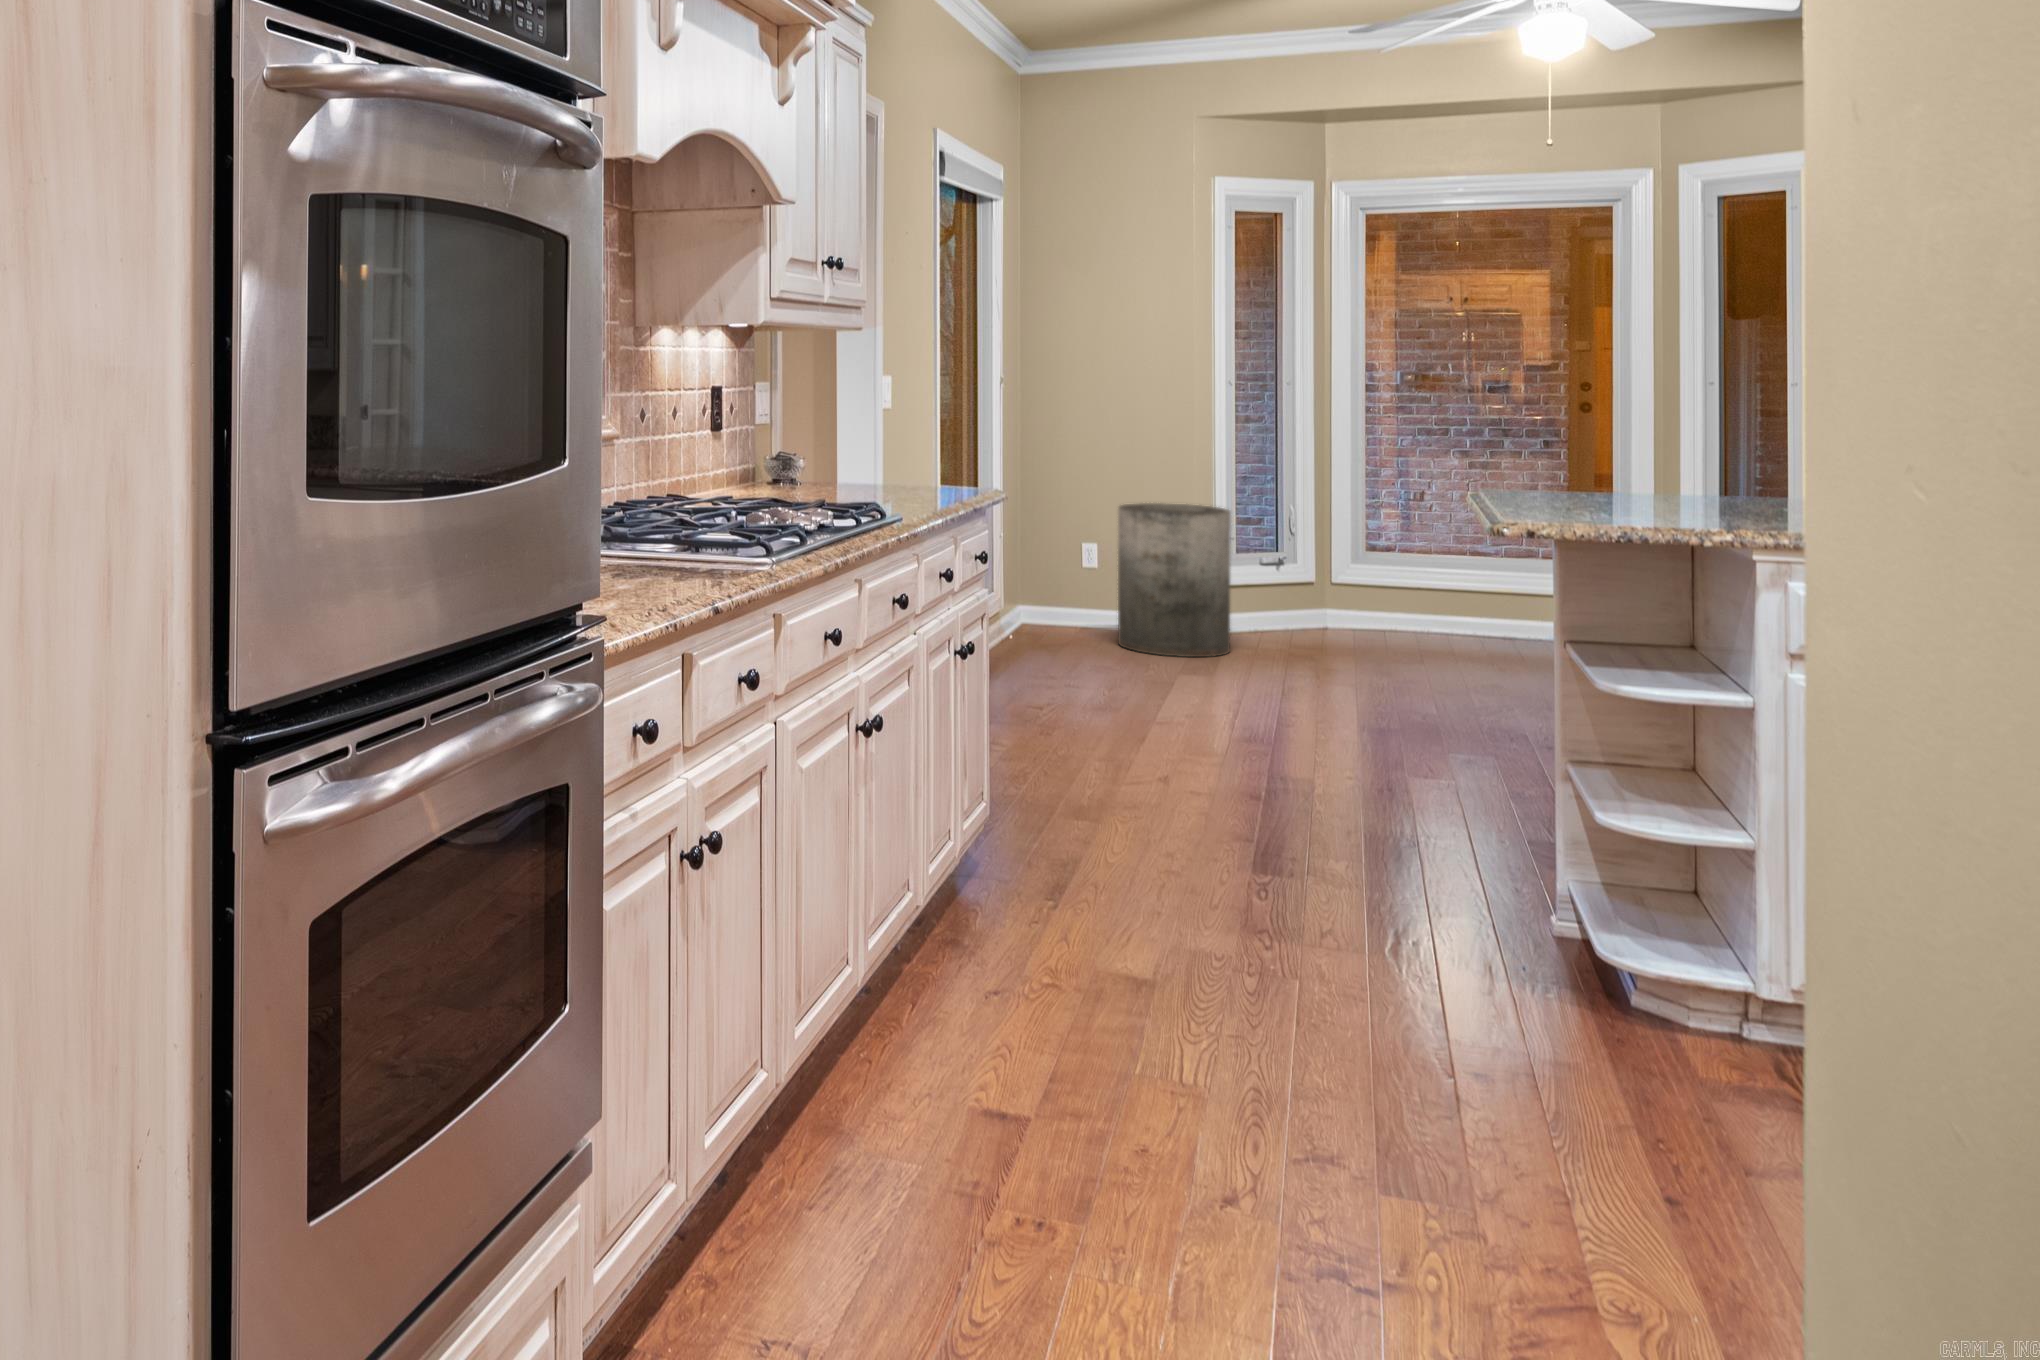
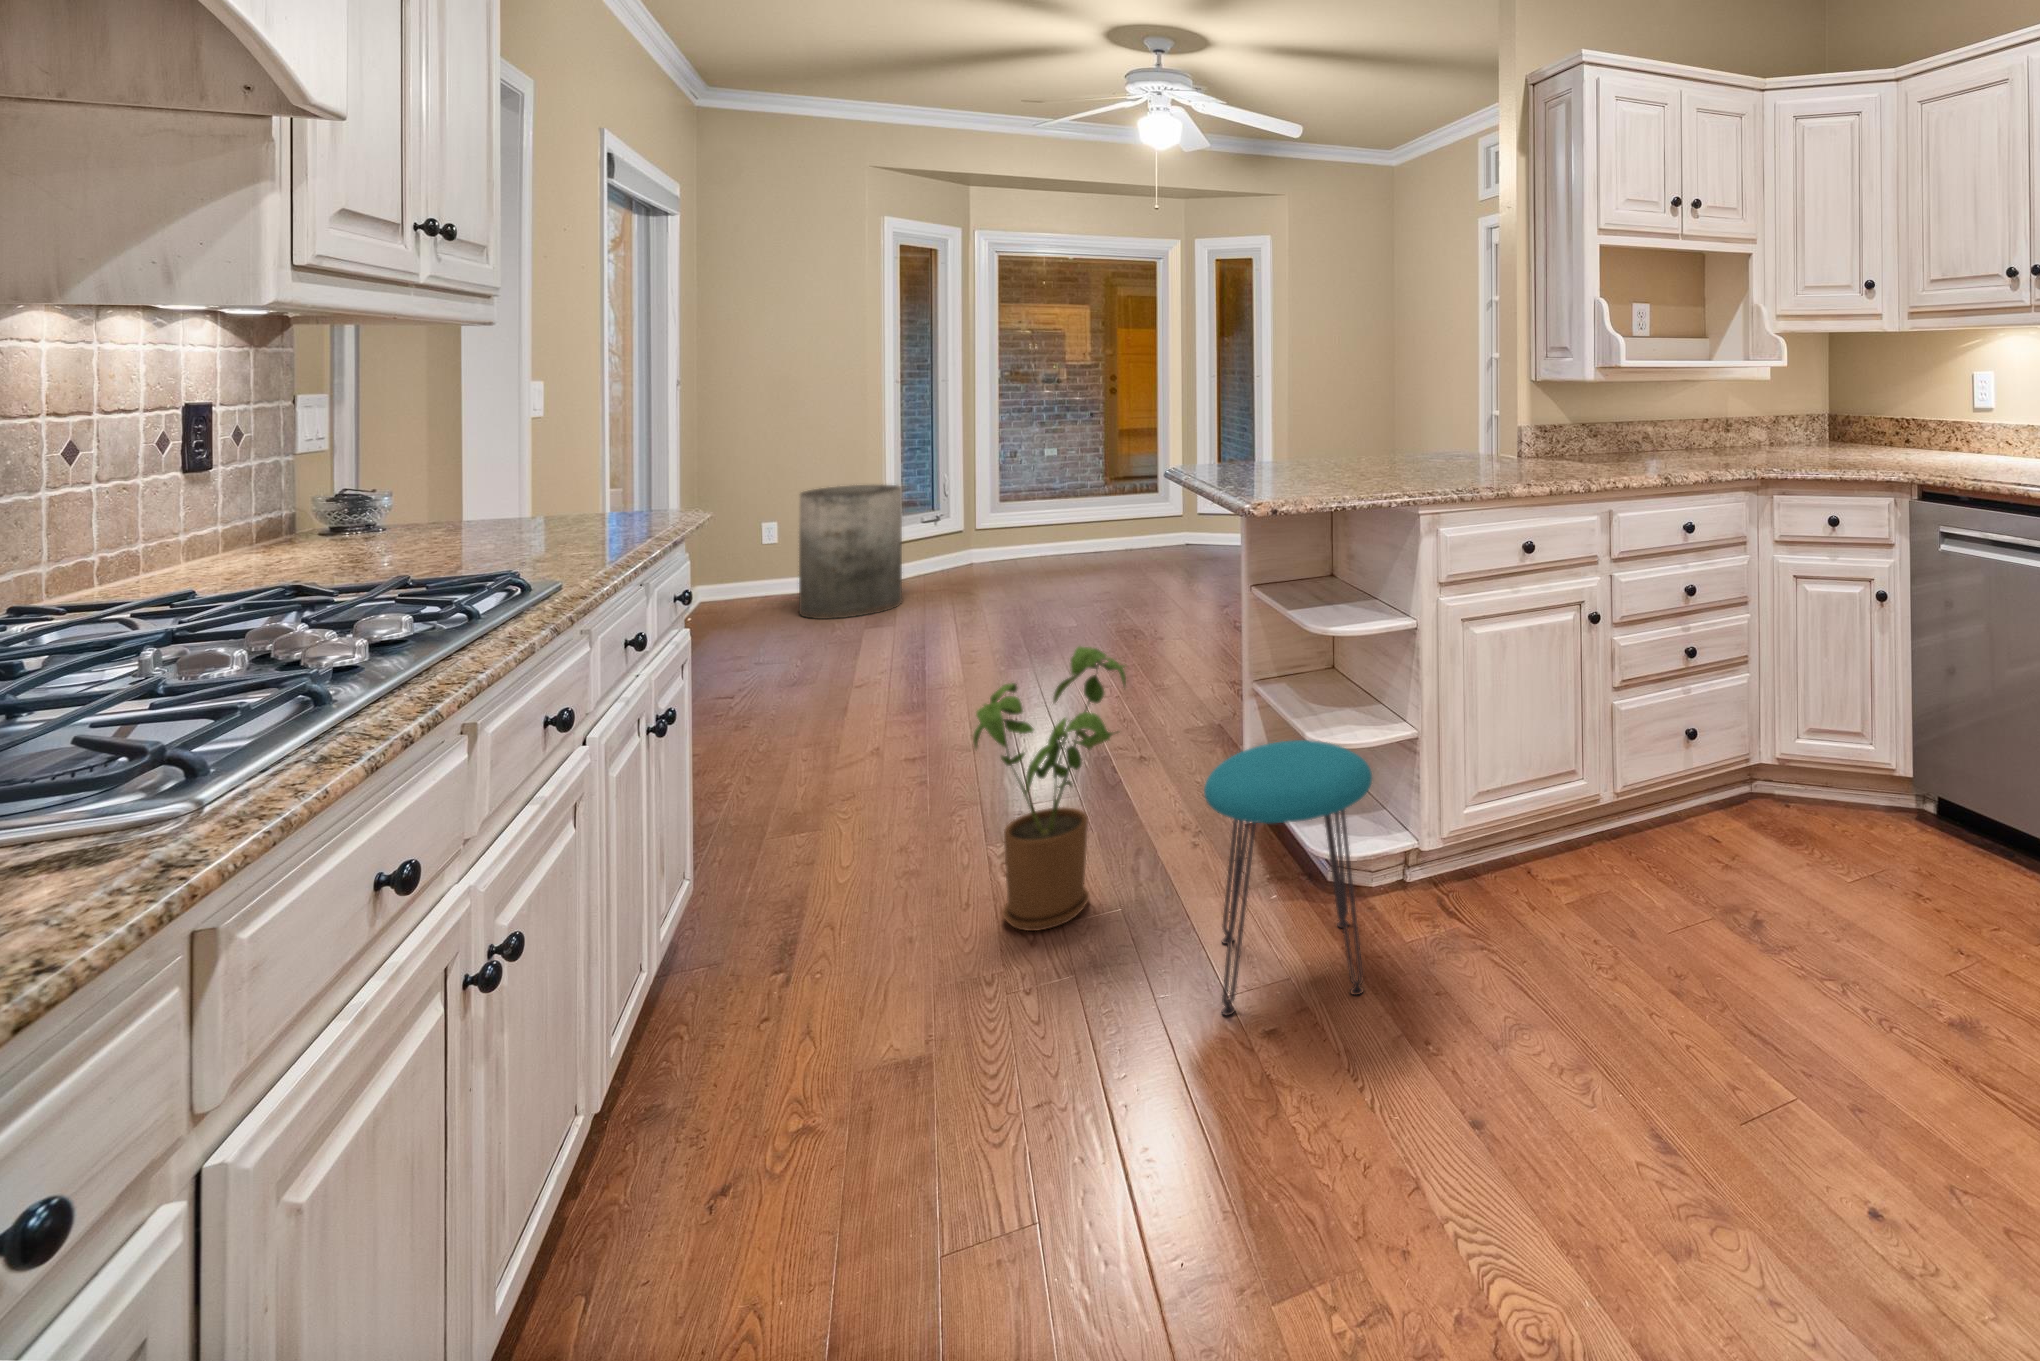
house plant: none [1225,671,1398,955] -> present [973,647,1126,931]
stool: none [1442,814,1671,1118] -> present [1204,740,1372,1015]

